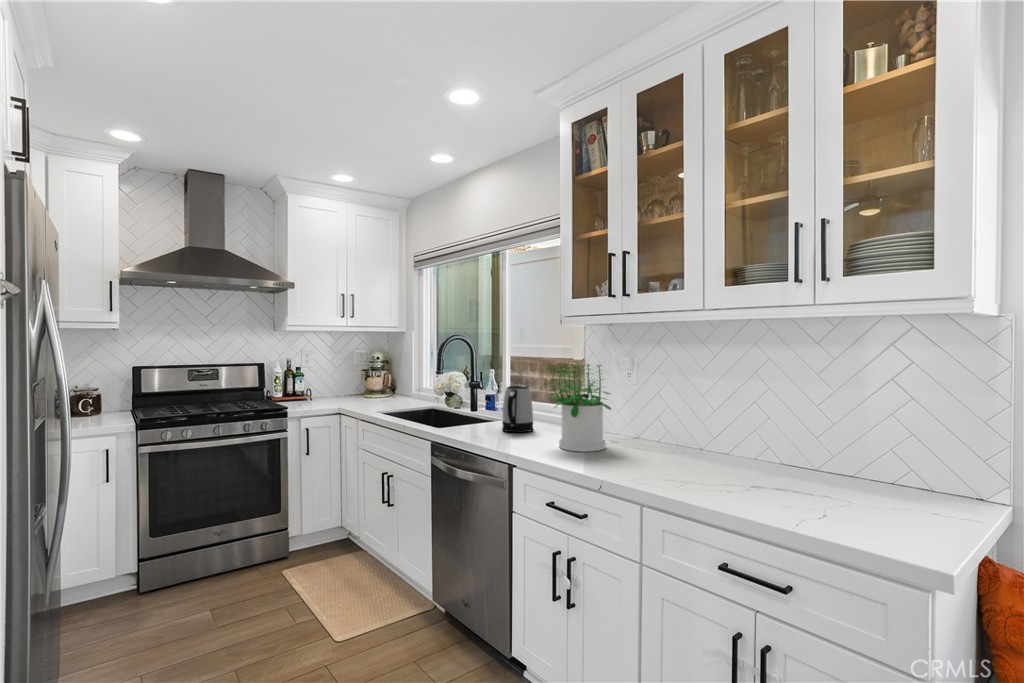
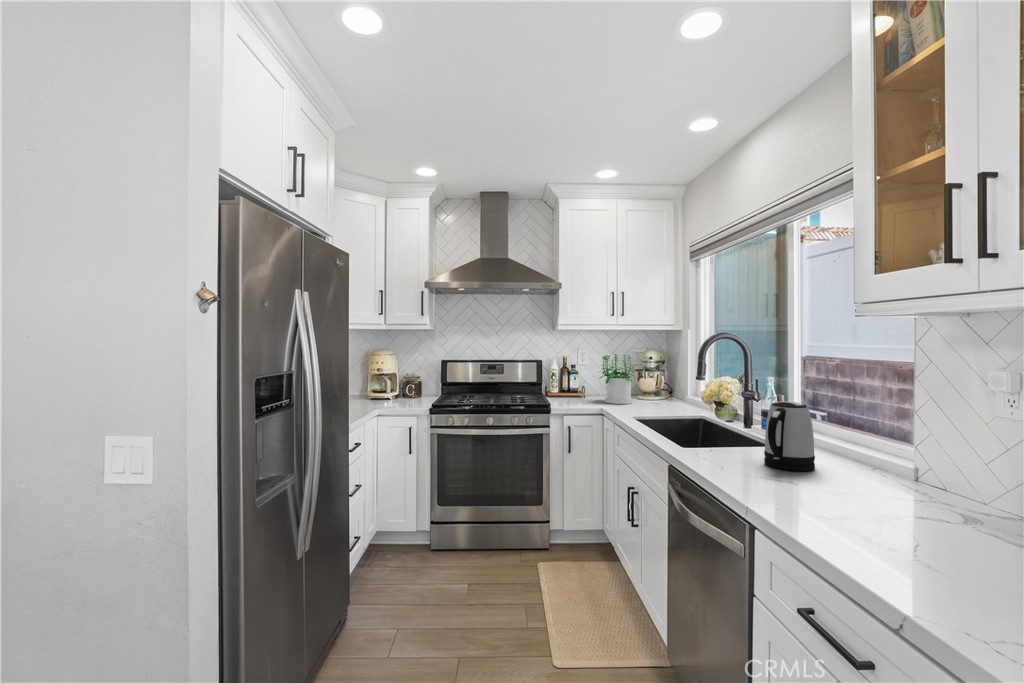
potted plant: present [549,362,611,452] -> present [600,354,635,404]

